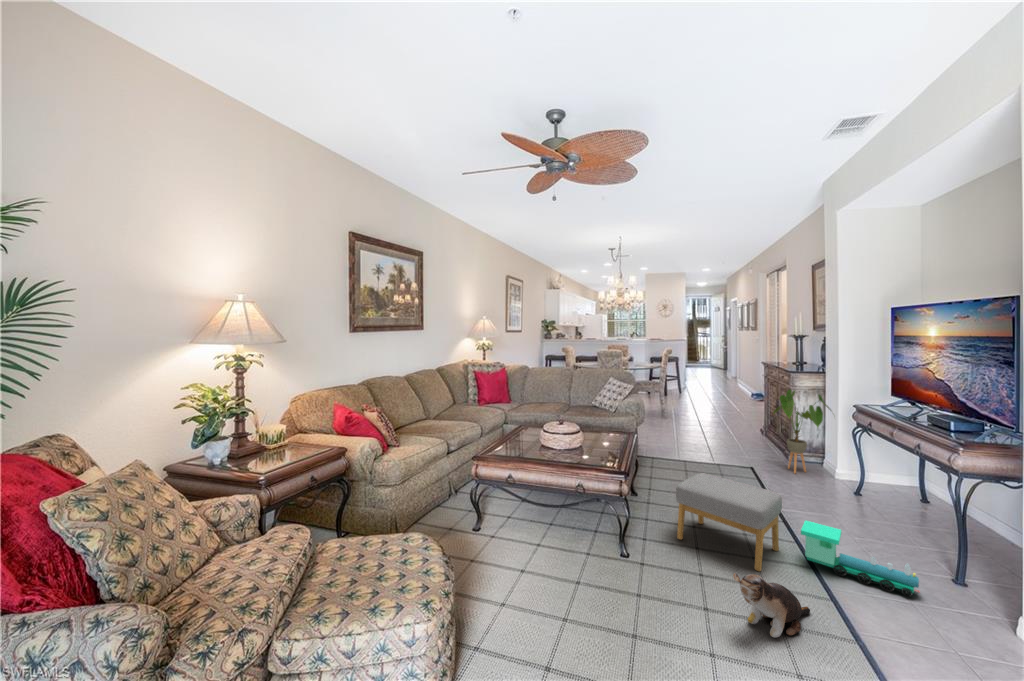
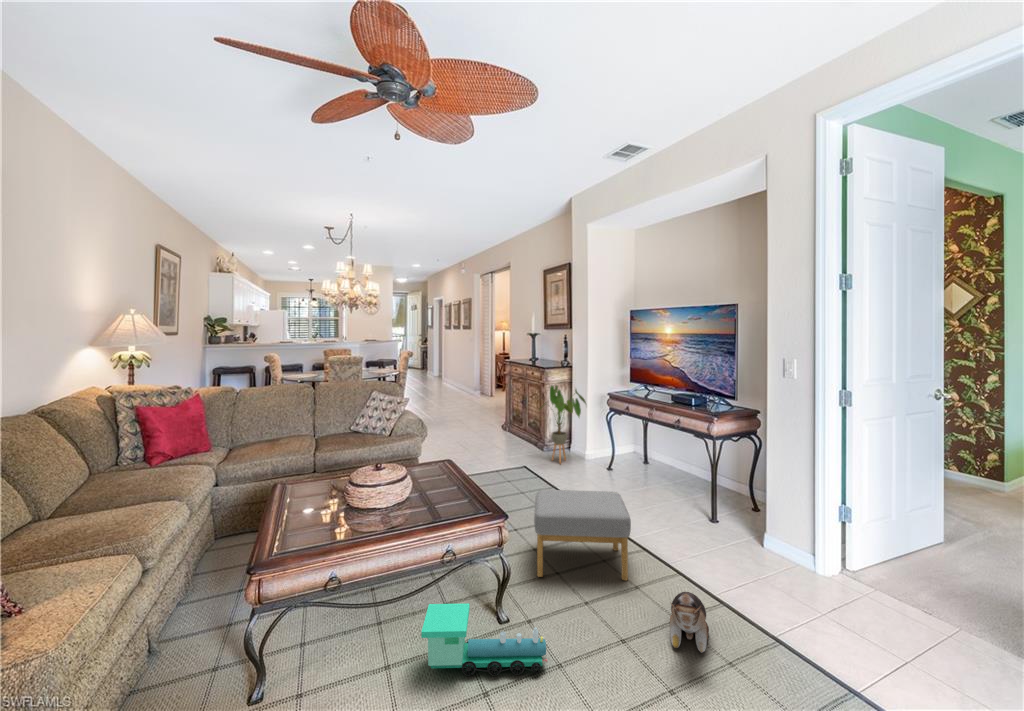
toy train: present [801,521,920,596] -> present [421,603,547,676]

